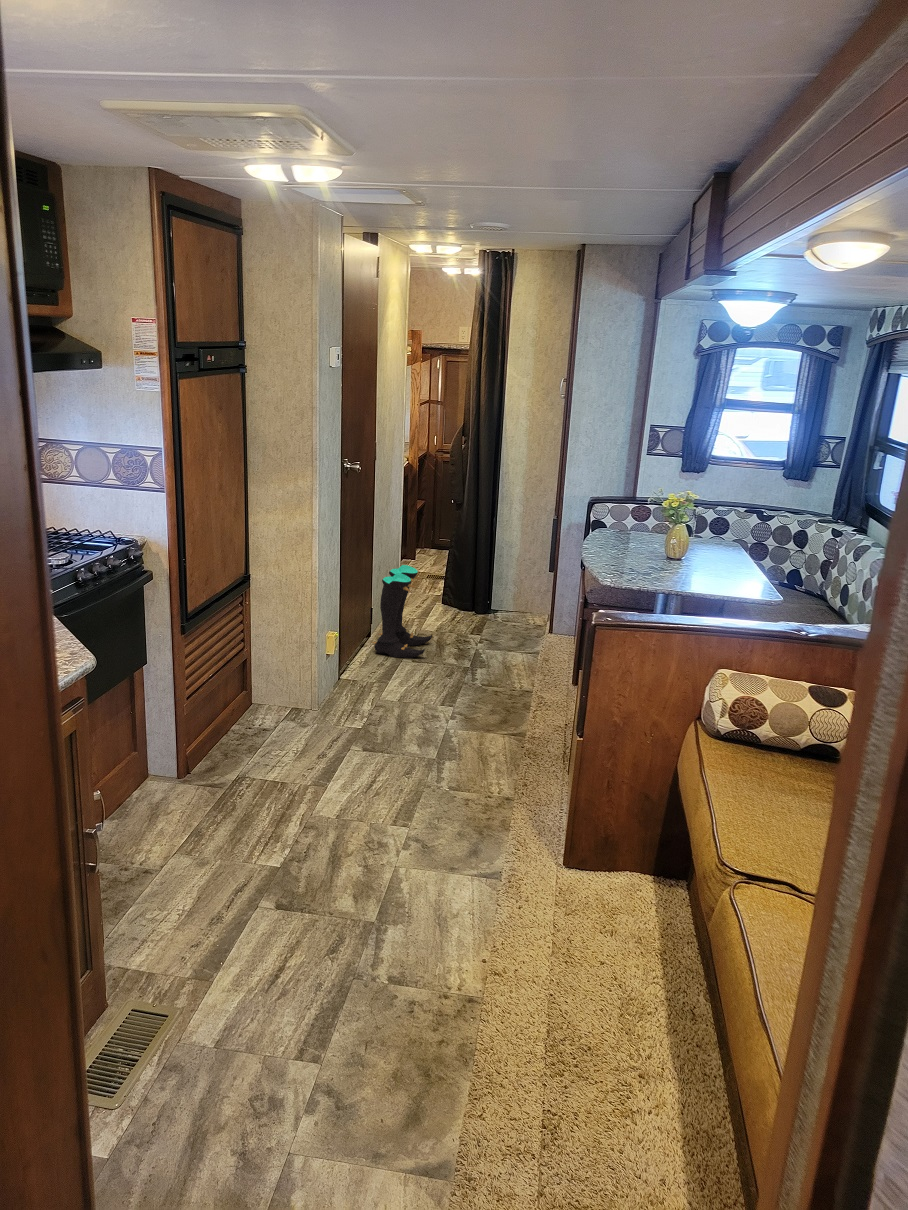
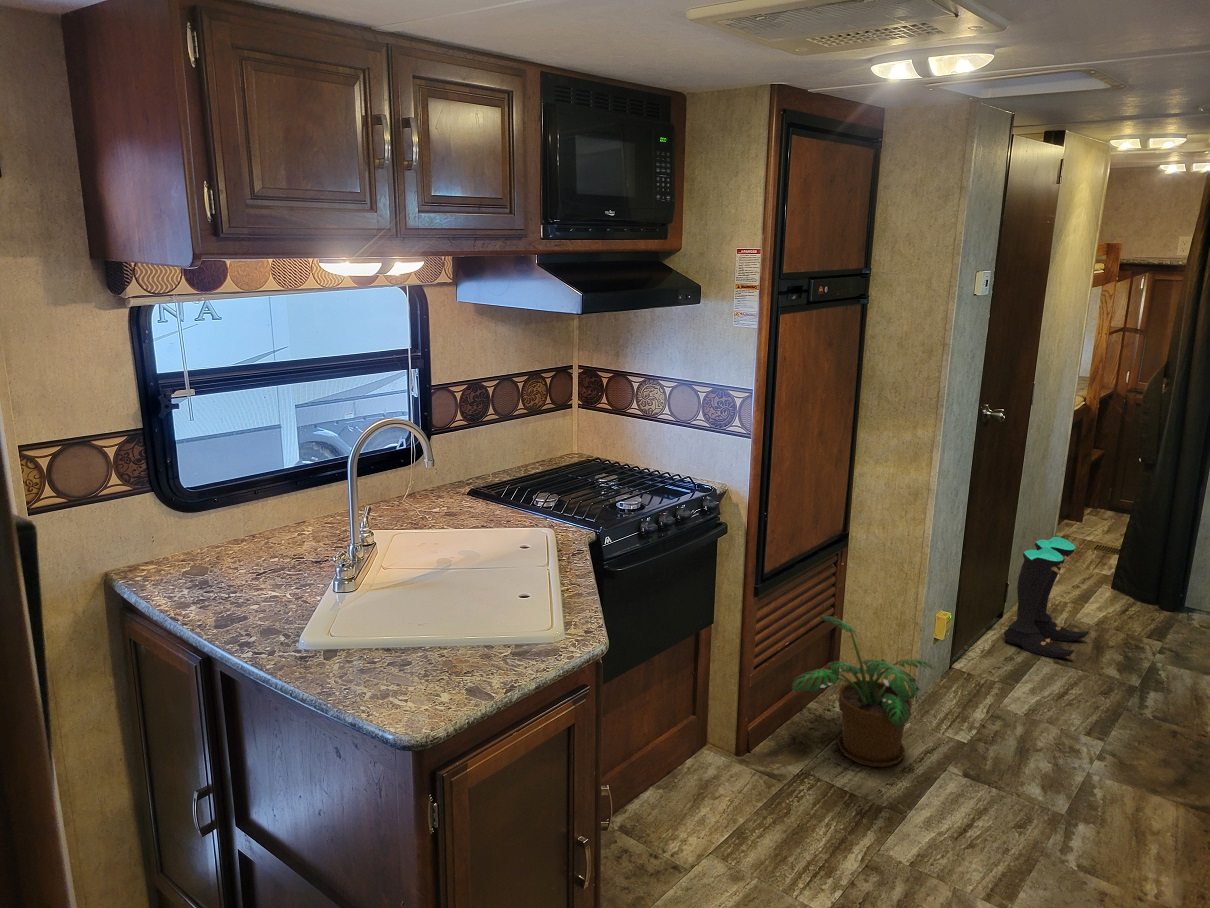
potted plant: none [220,646,335,760] -> present [792,616,935,767]

